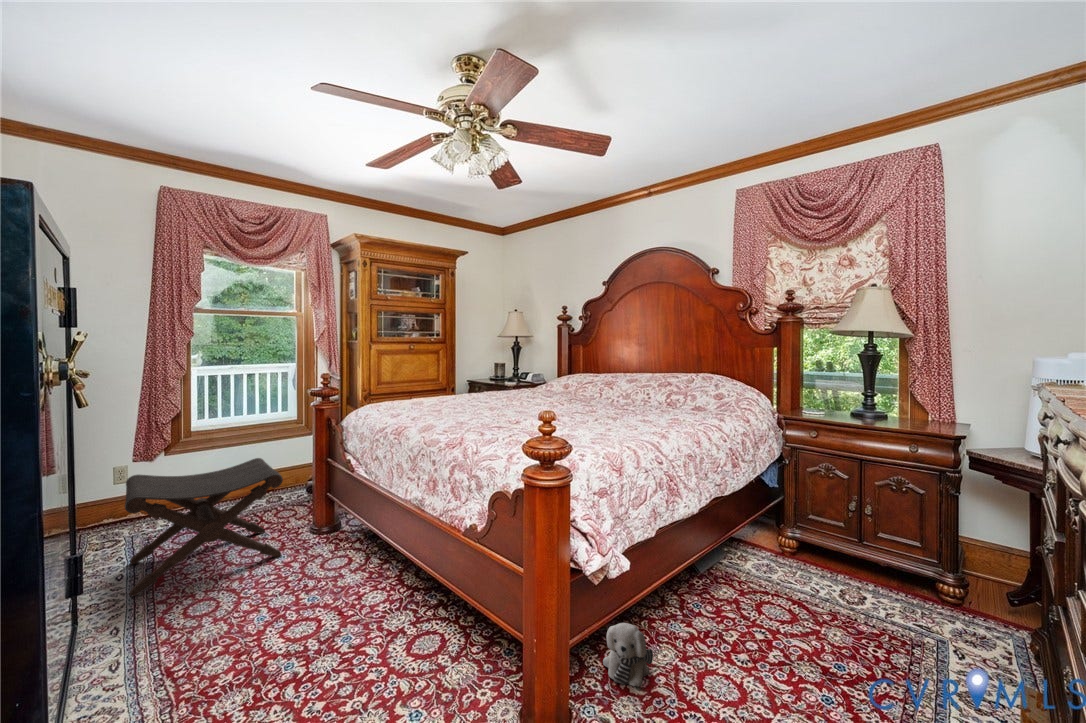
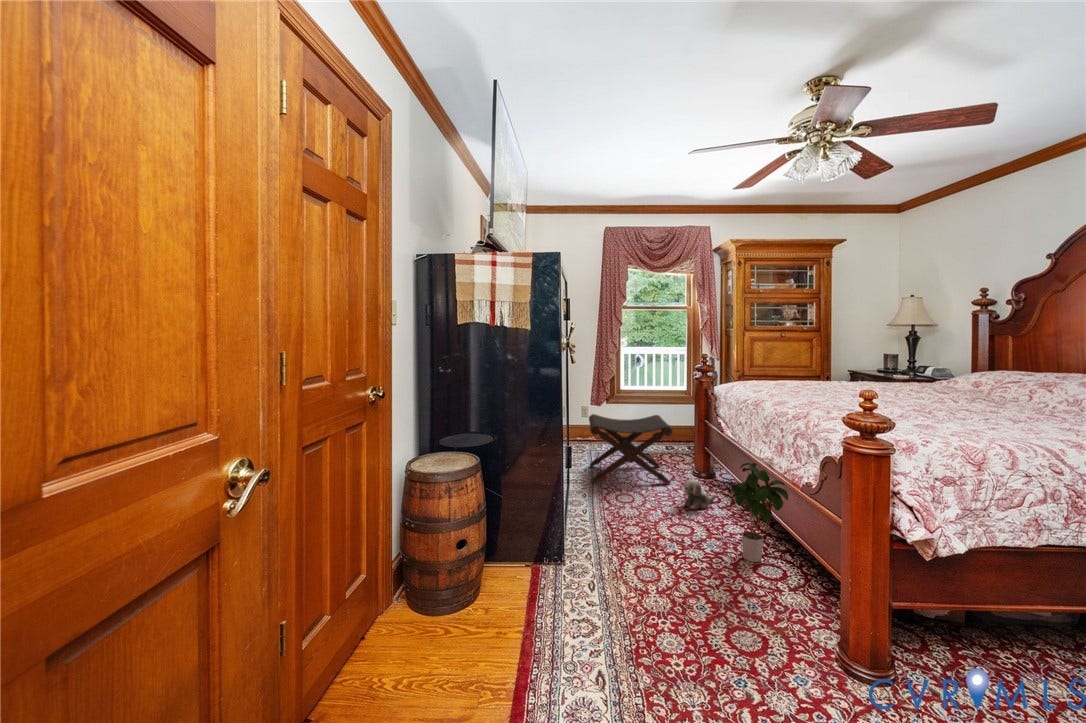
potted plant: none [377,509,448,644] -> present [735,463,788,562]
plush toy: present [603,623,653,687] -> present [683,480,715,509]

